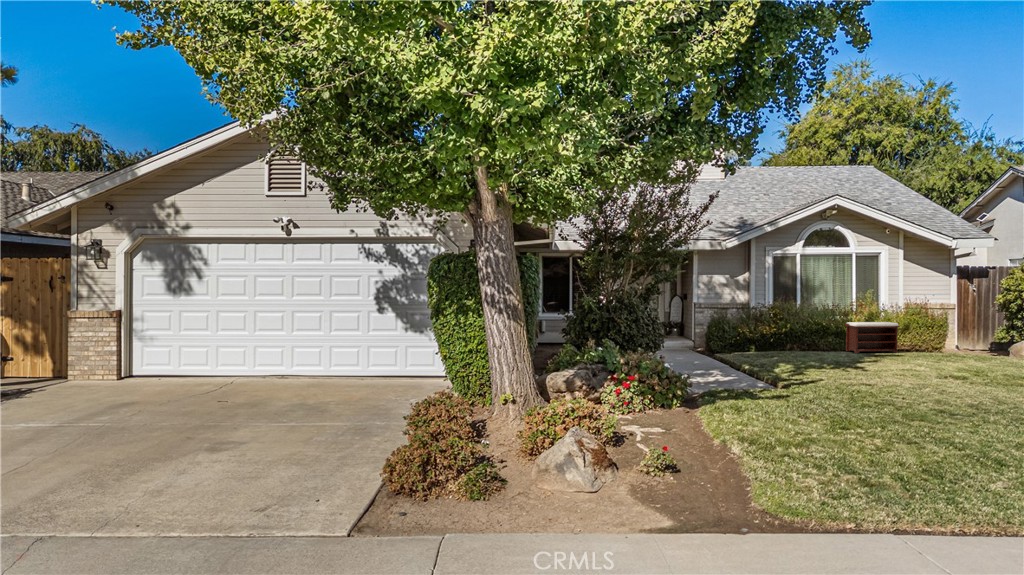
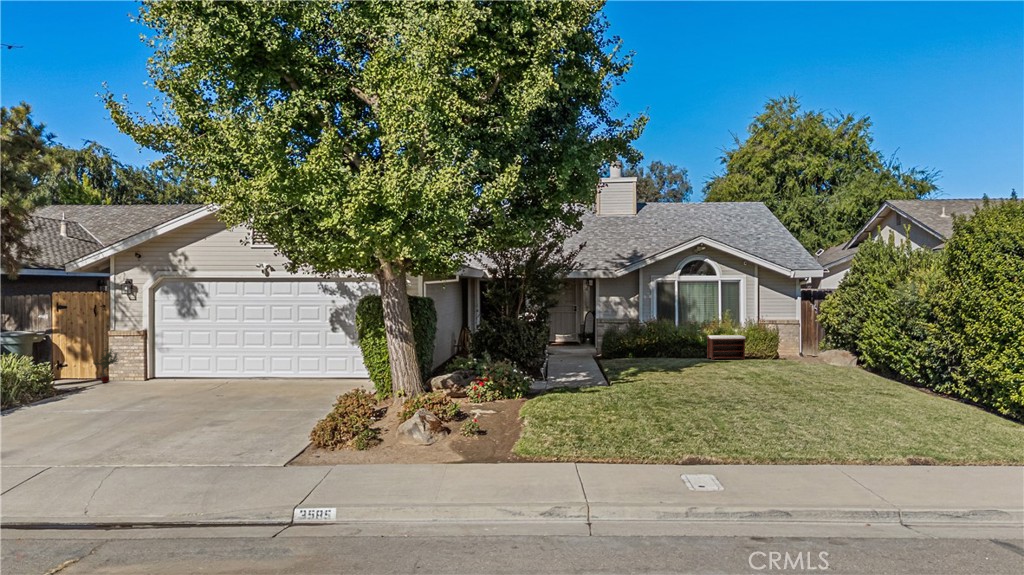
potted tree: none [43,334,82,384] -> present [94,348,118,383]

